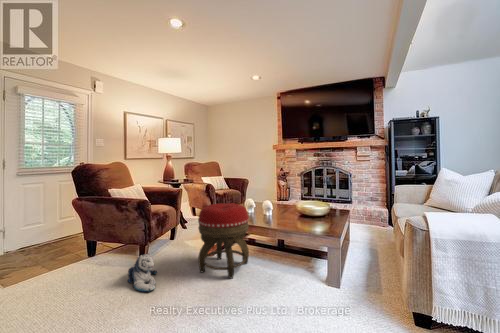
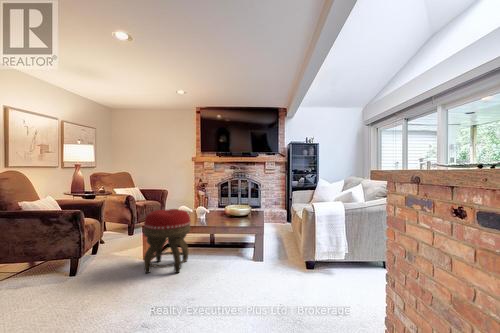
plush toy: present [128,254,157,292] -> none [68,261,108,296]

